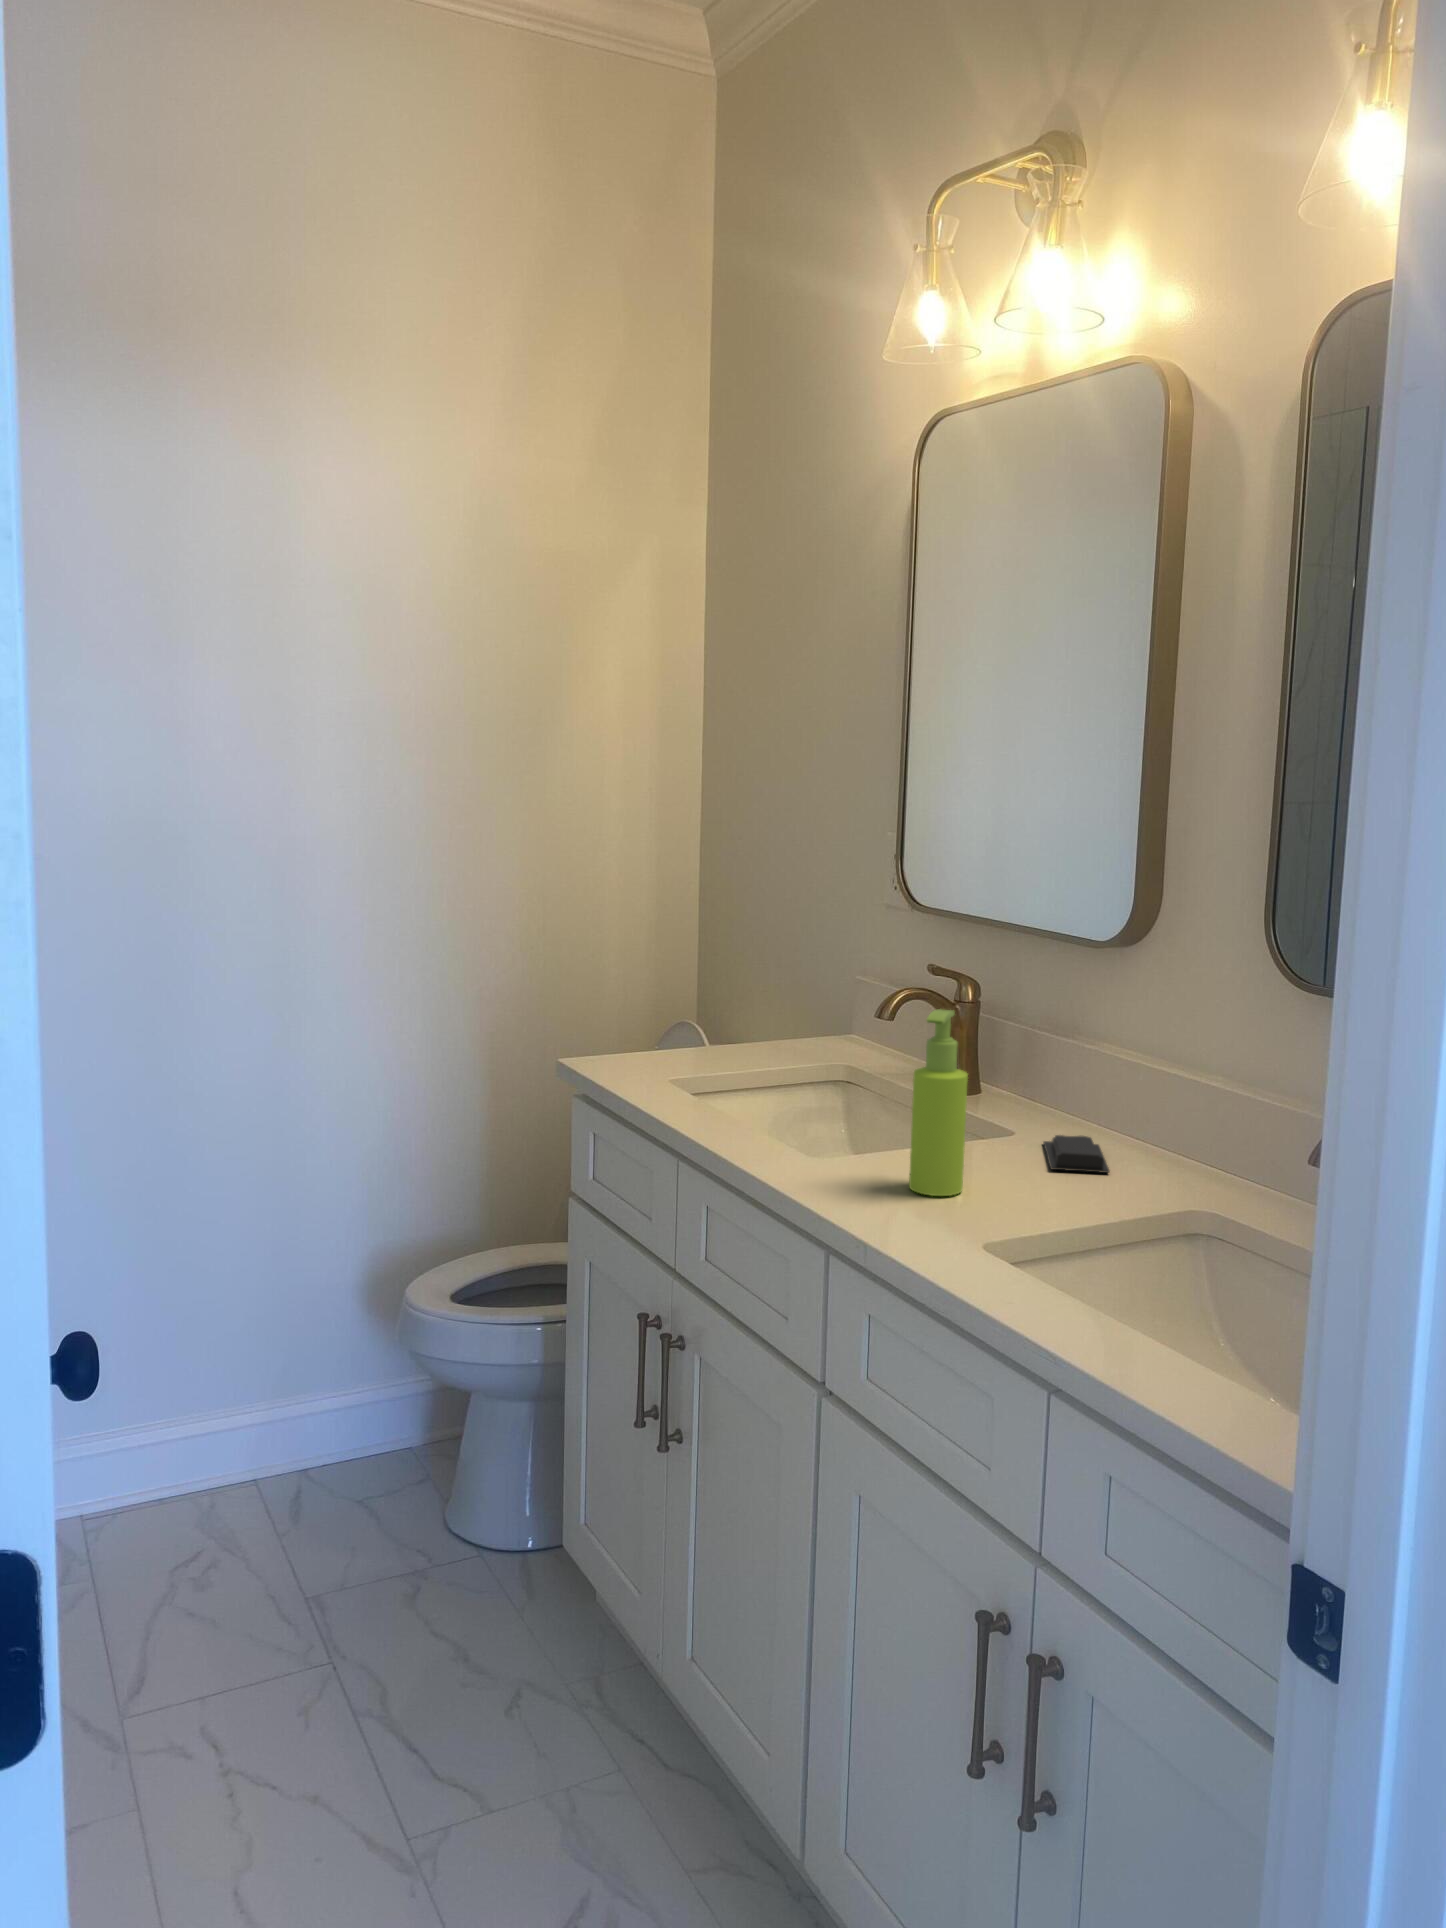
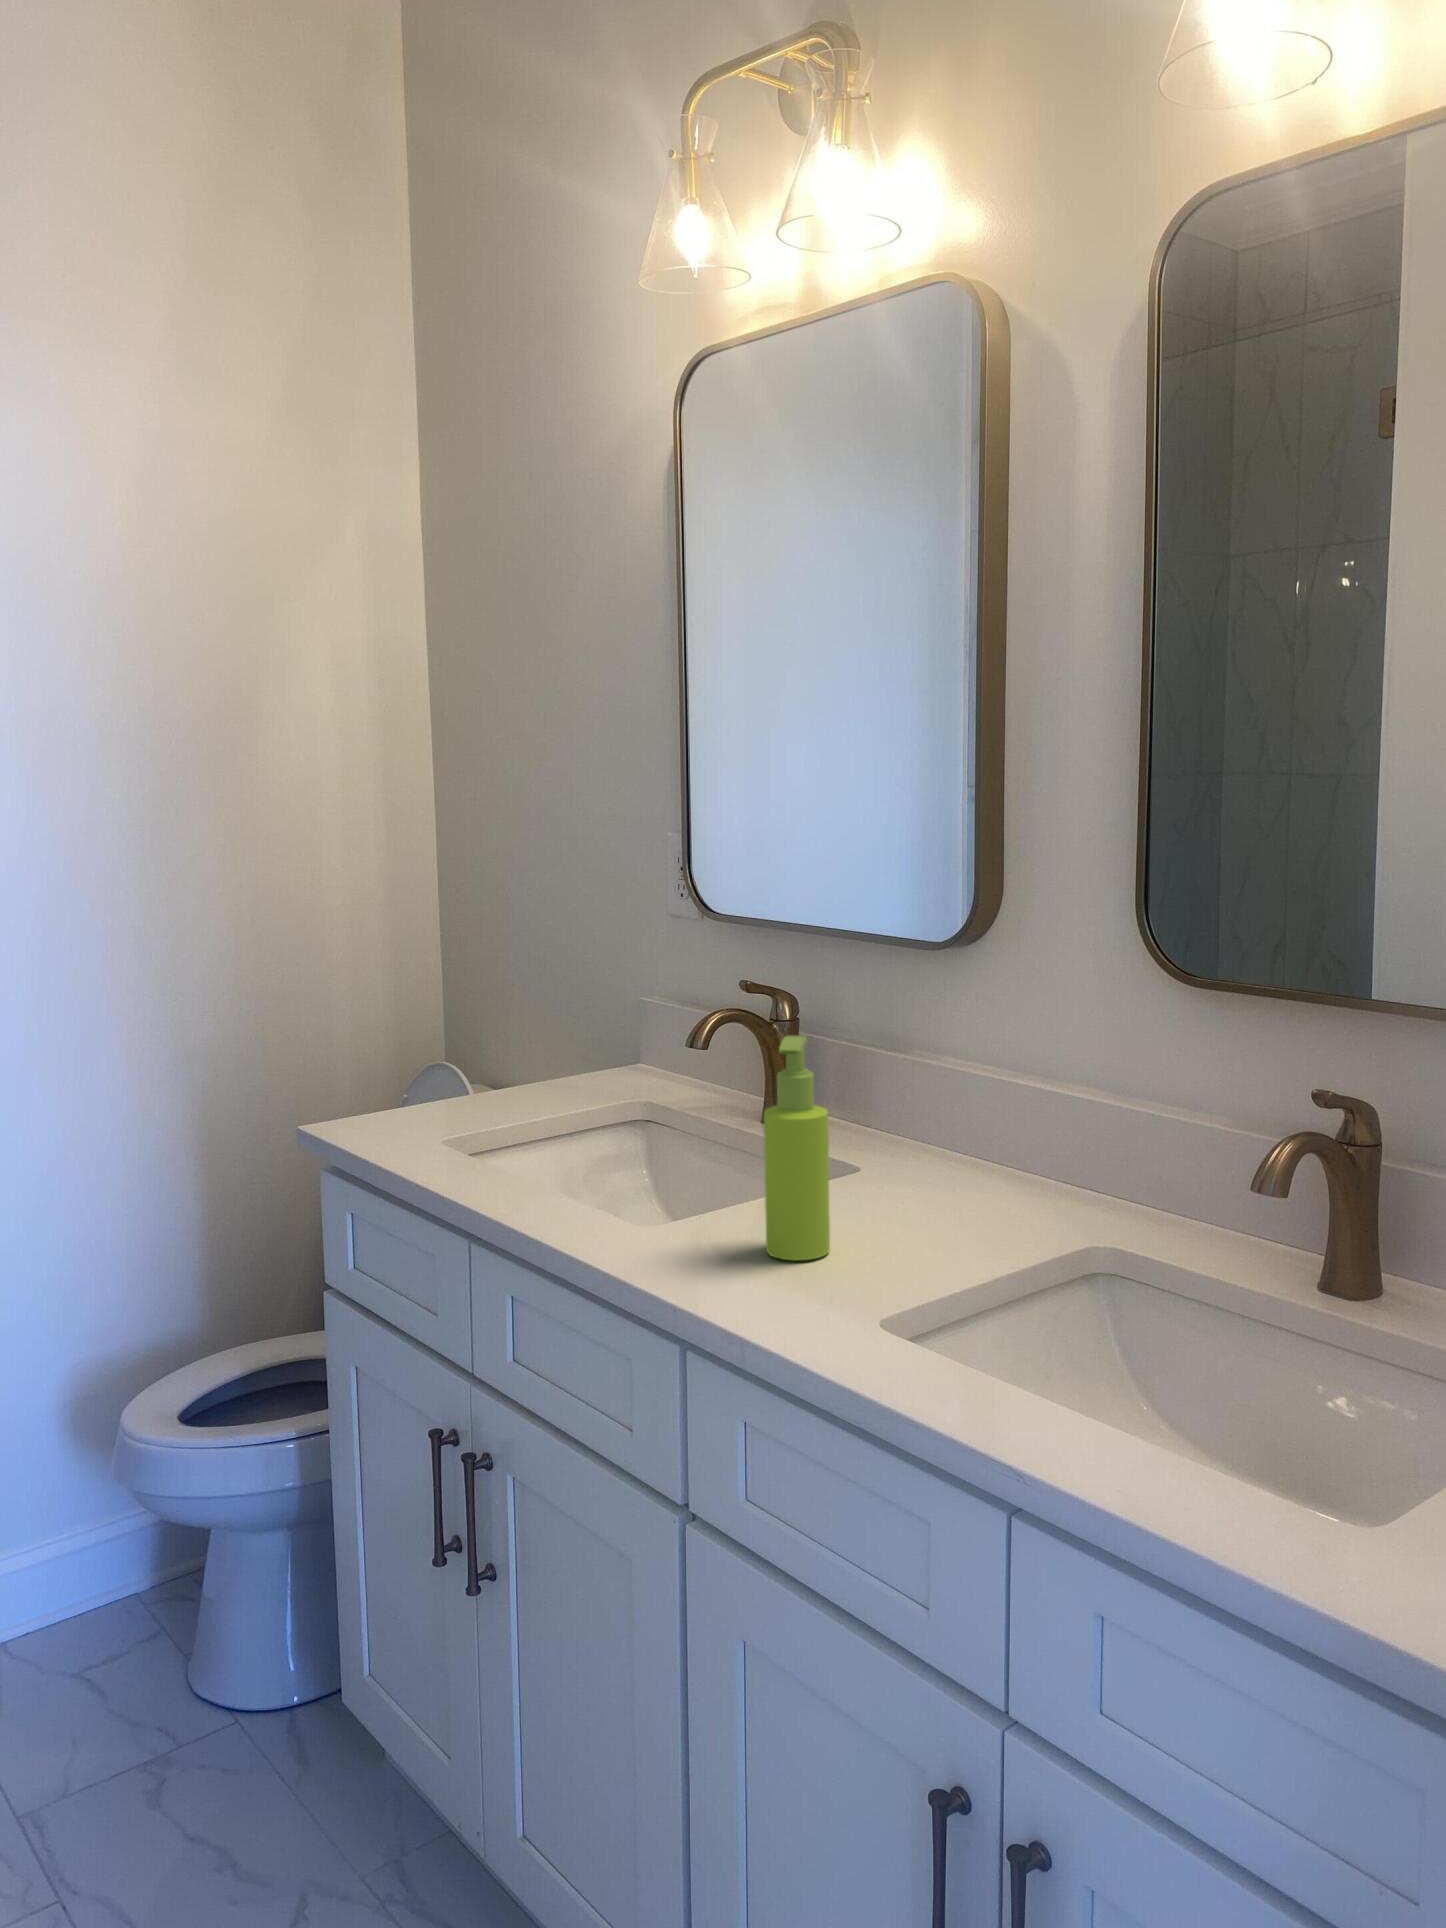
soap bar: present [1043,1135,1110,1173] -> none [899,1165,987,1211]

